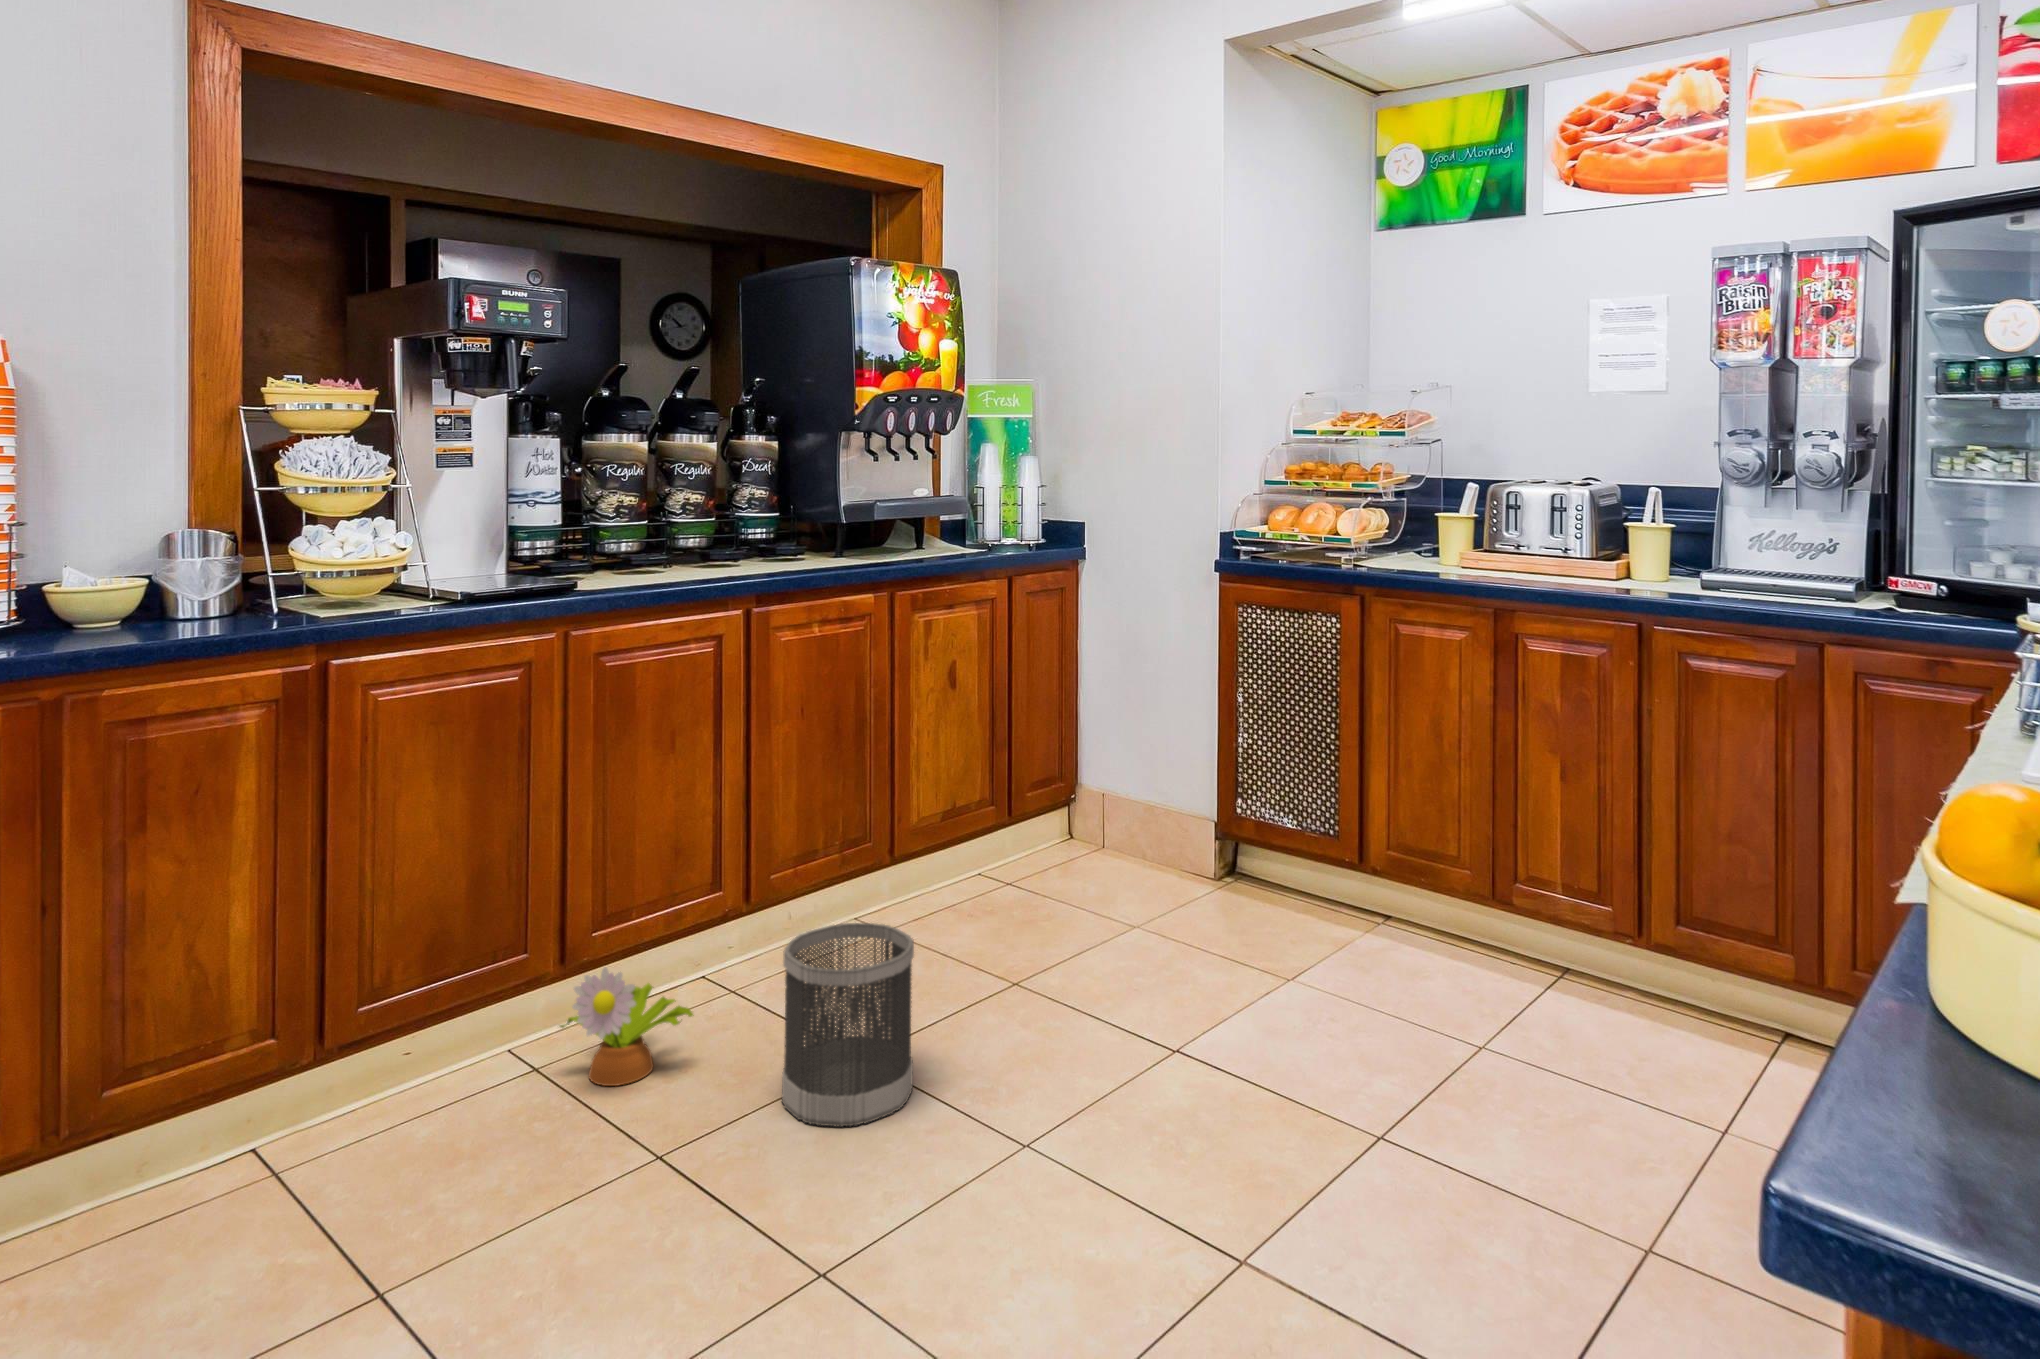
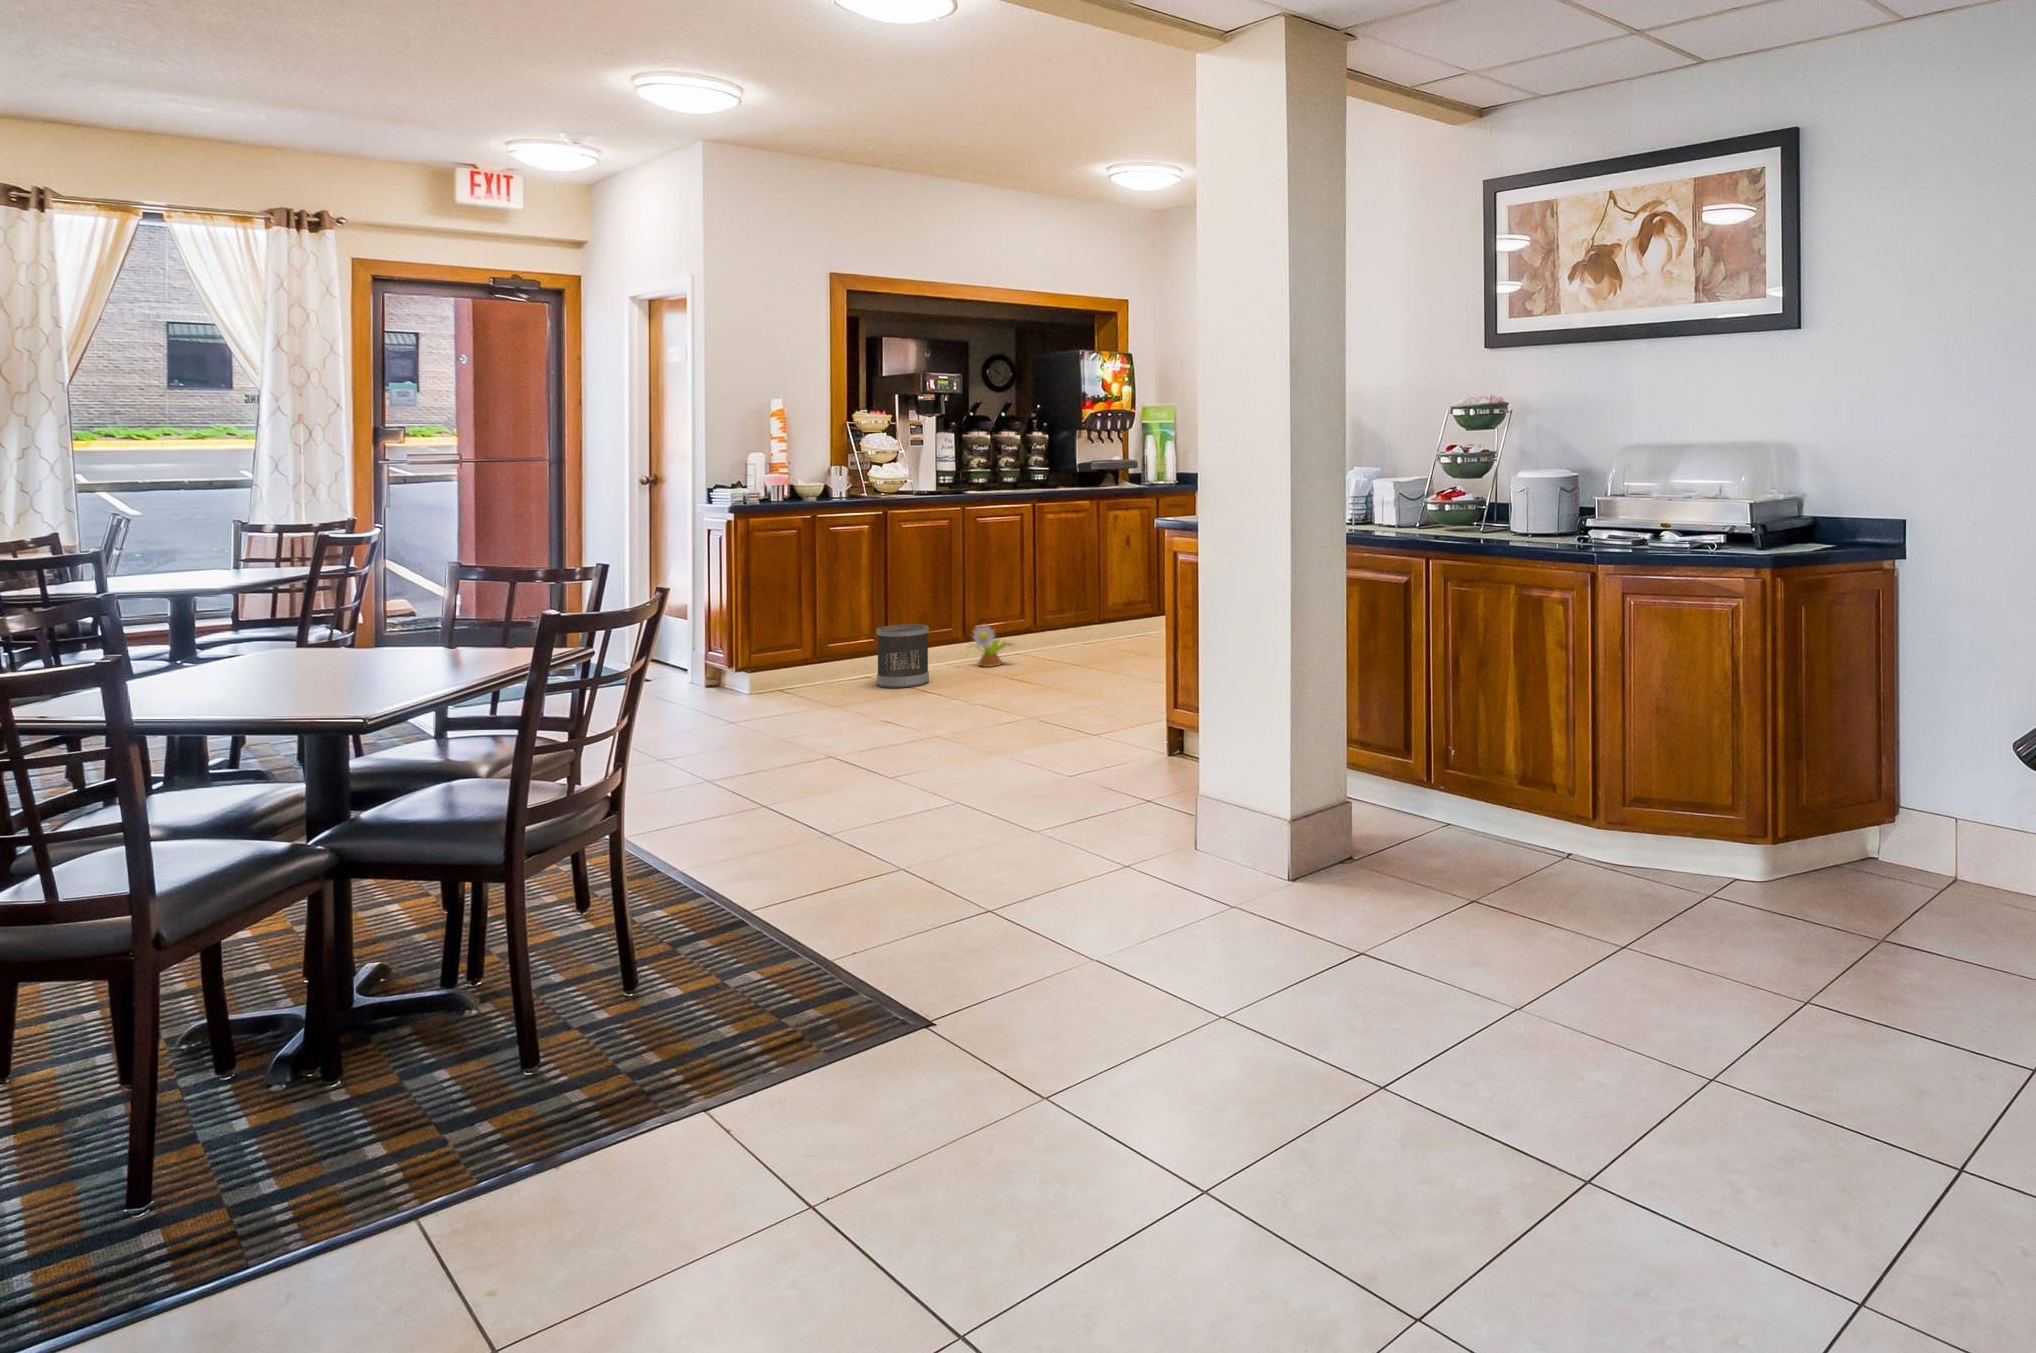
wastebasket: present [782,923,914,1127] -> present [877,624,929,688]

